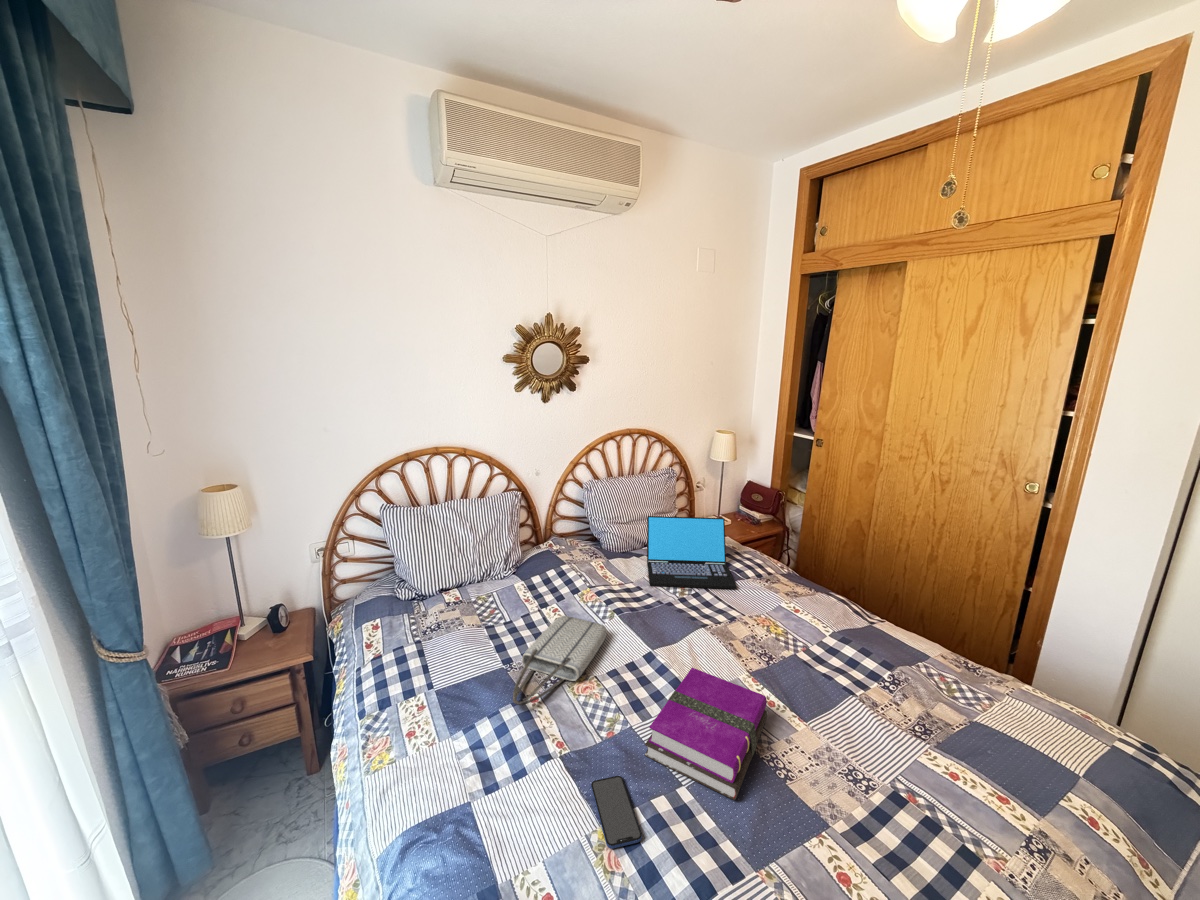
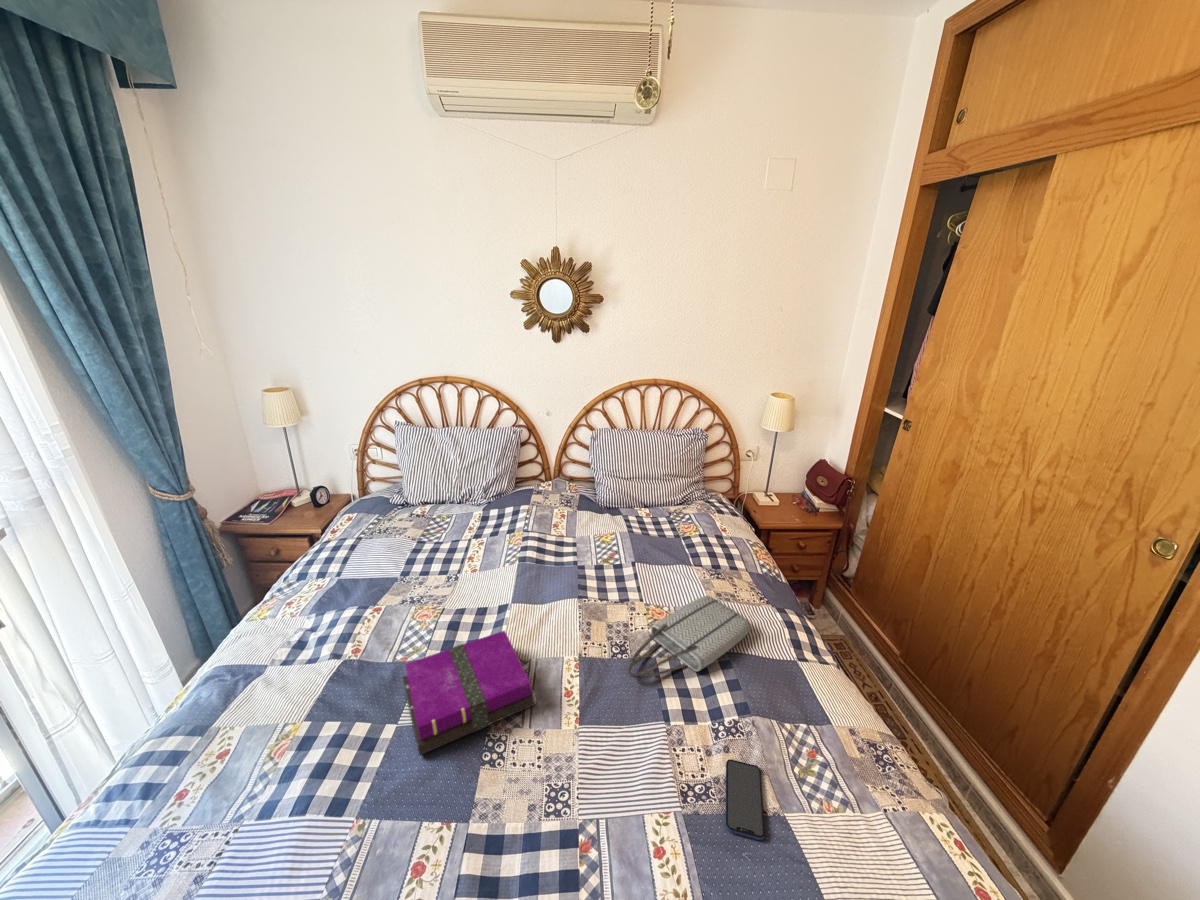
laptop: present [647,516,737,589] -> none [590,475,707,573]
tote bag: present [513,616,607,705] -> present [627,596,751,678]
smartphone: present [591,776,642,849] -> present [726,759,765,840]

